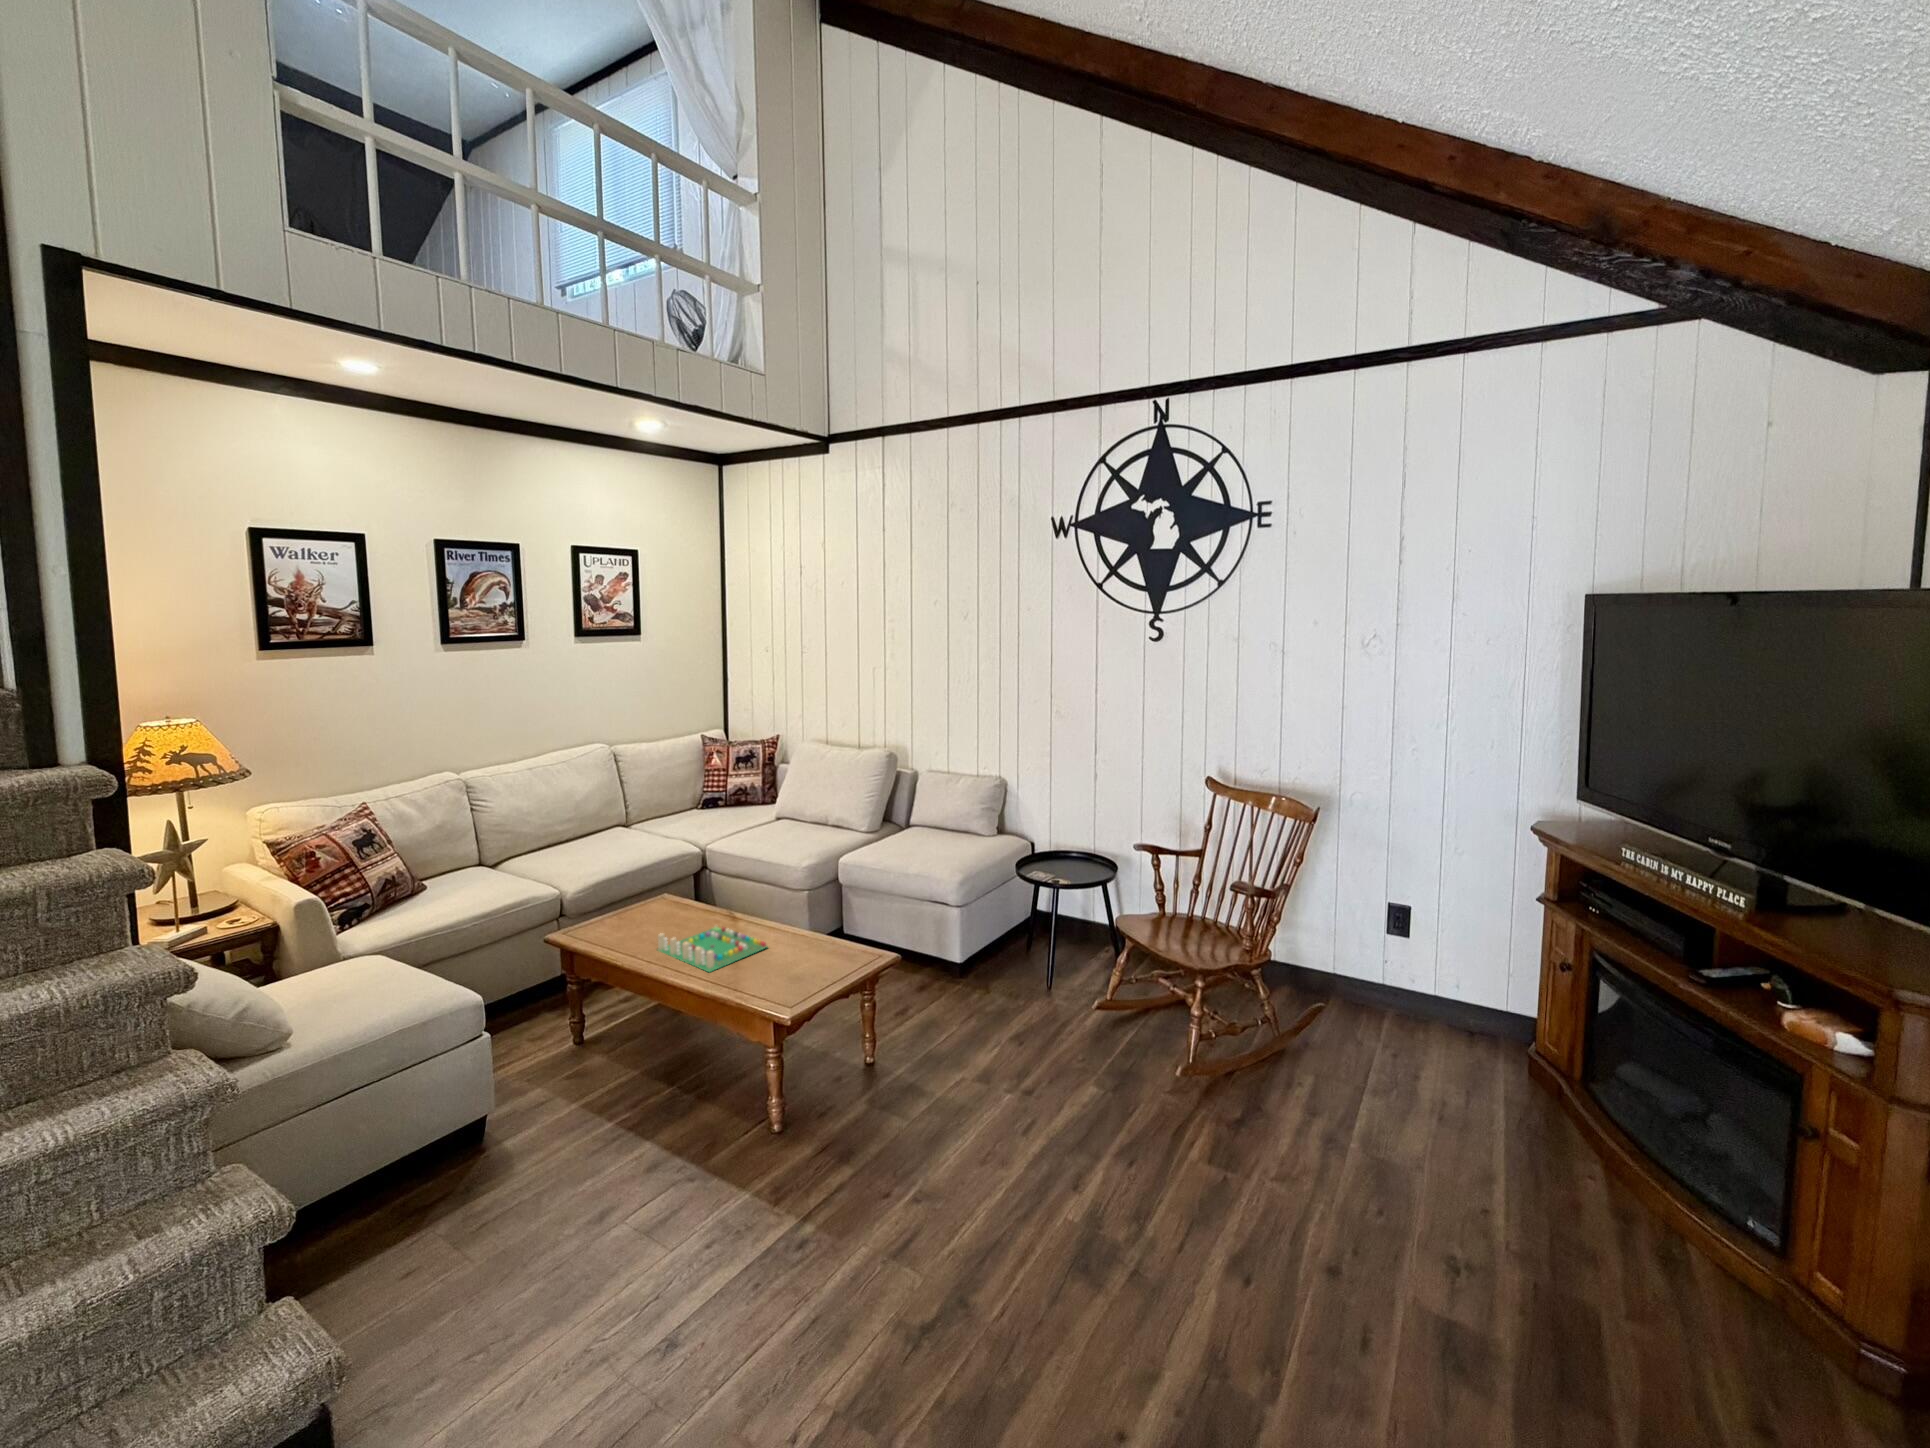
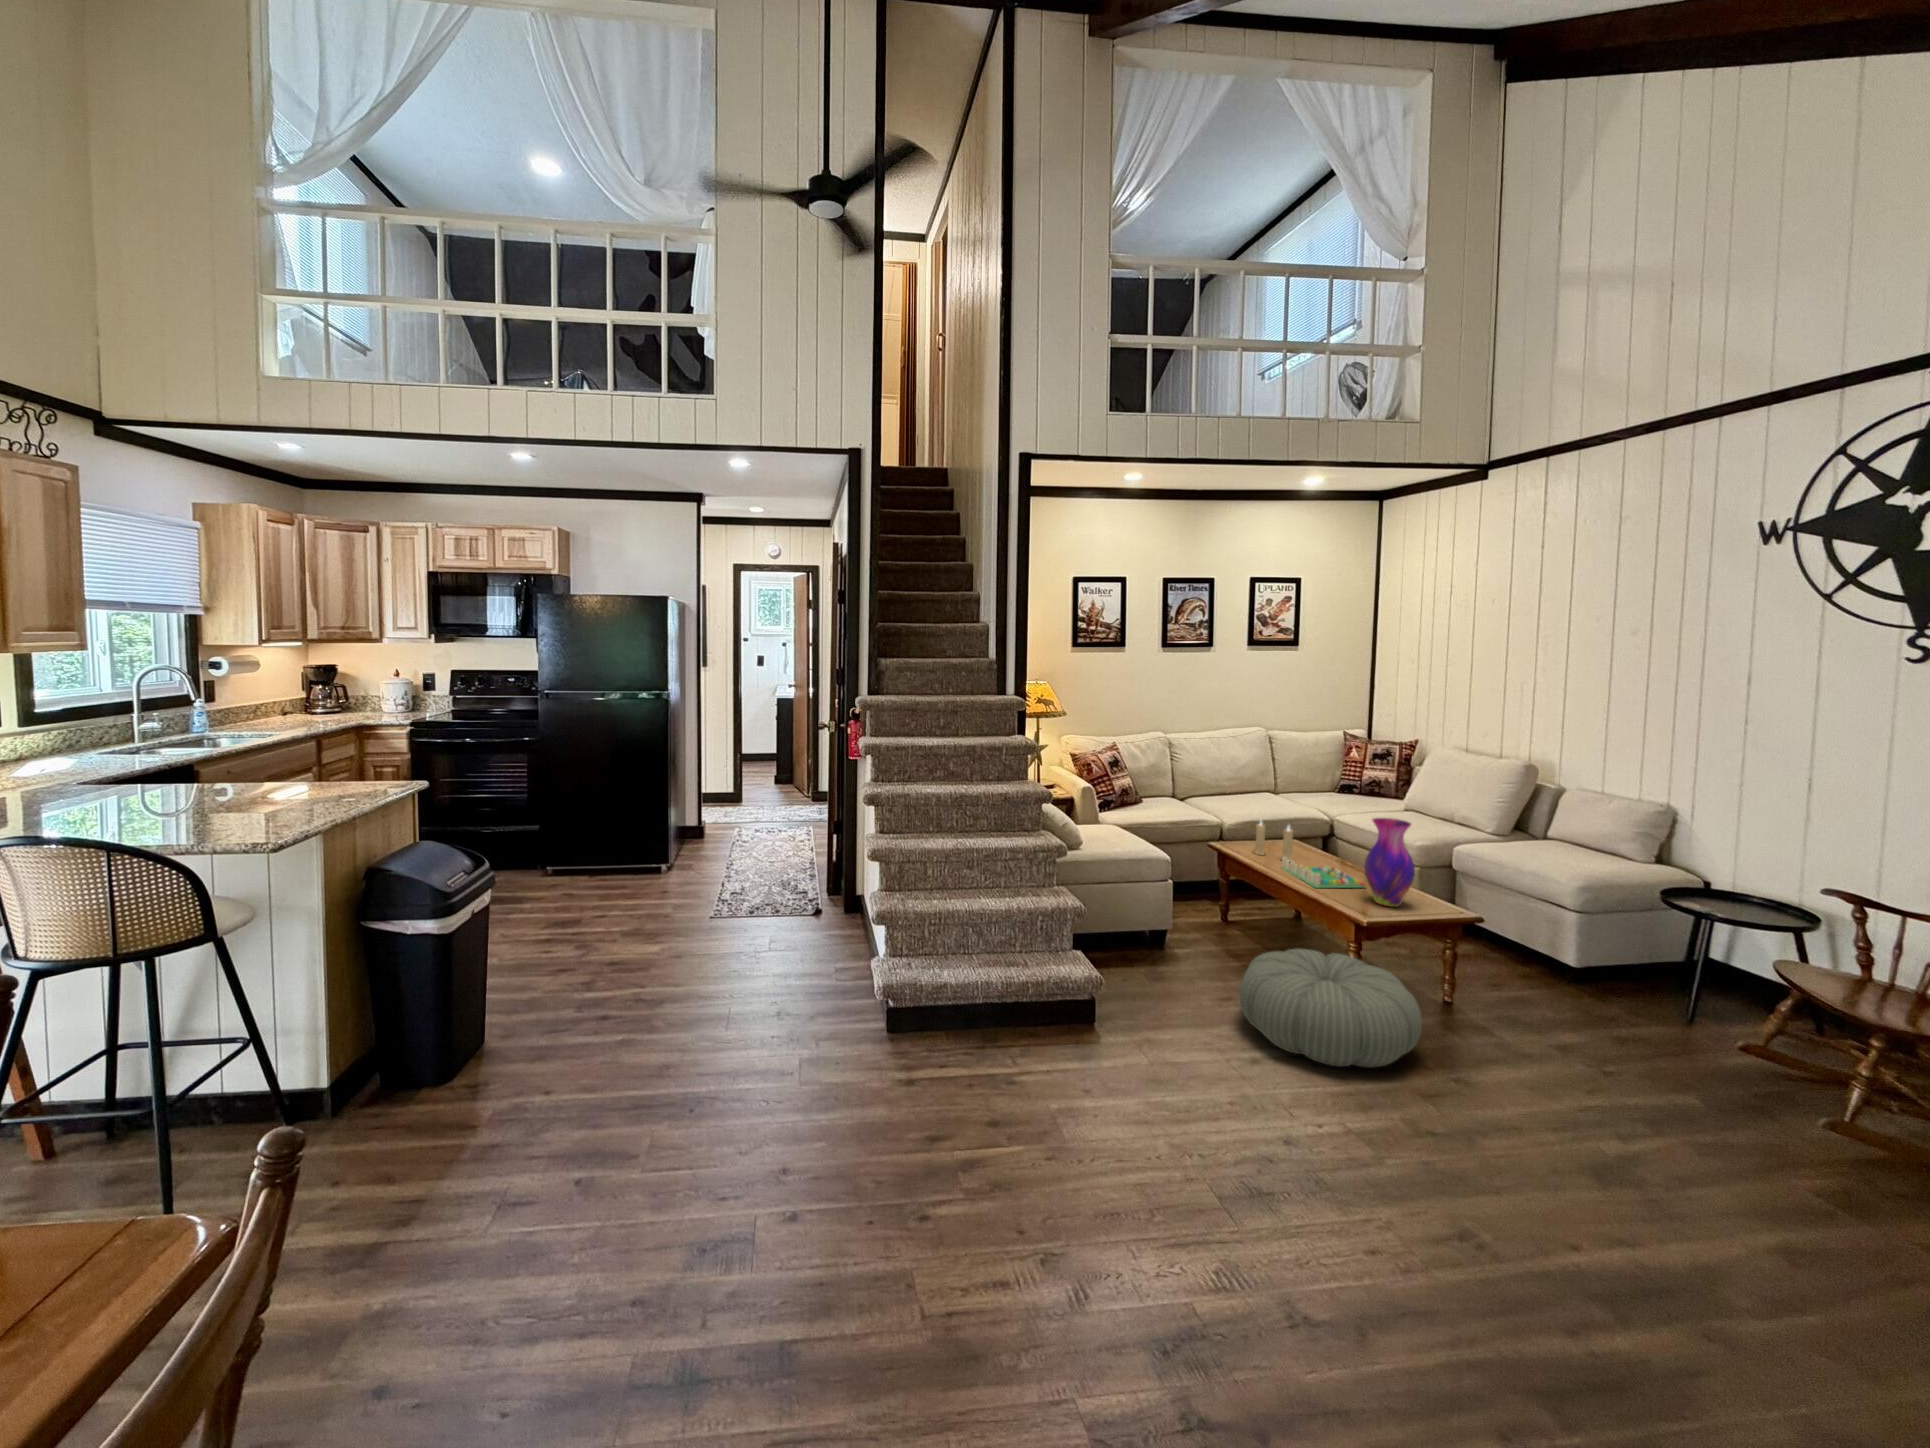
vase: none [769,857,827,971] -> present [1364,818,1415,907]
candle: none [614,881,671,936] -> present [1255,821,1293,862]
pouf: none [624,1069,873,1288] -> present [1239,949,1422,1067]

